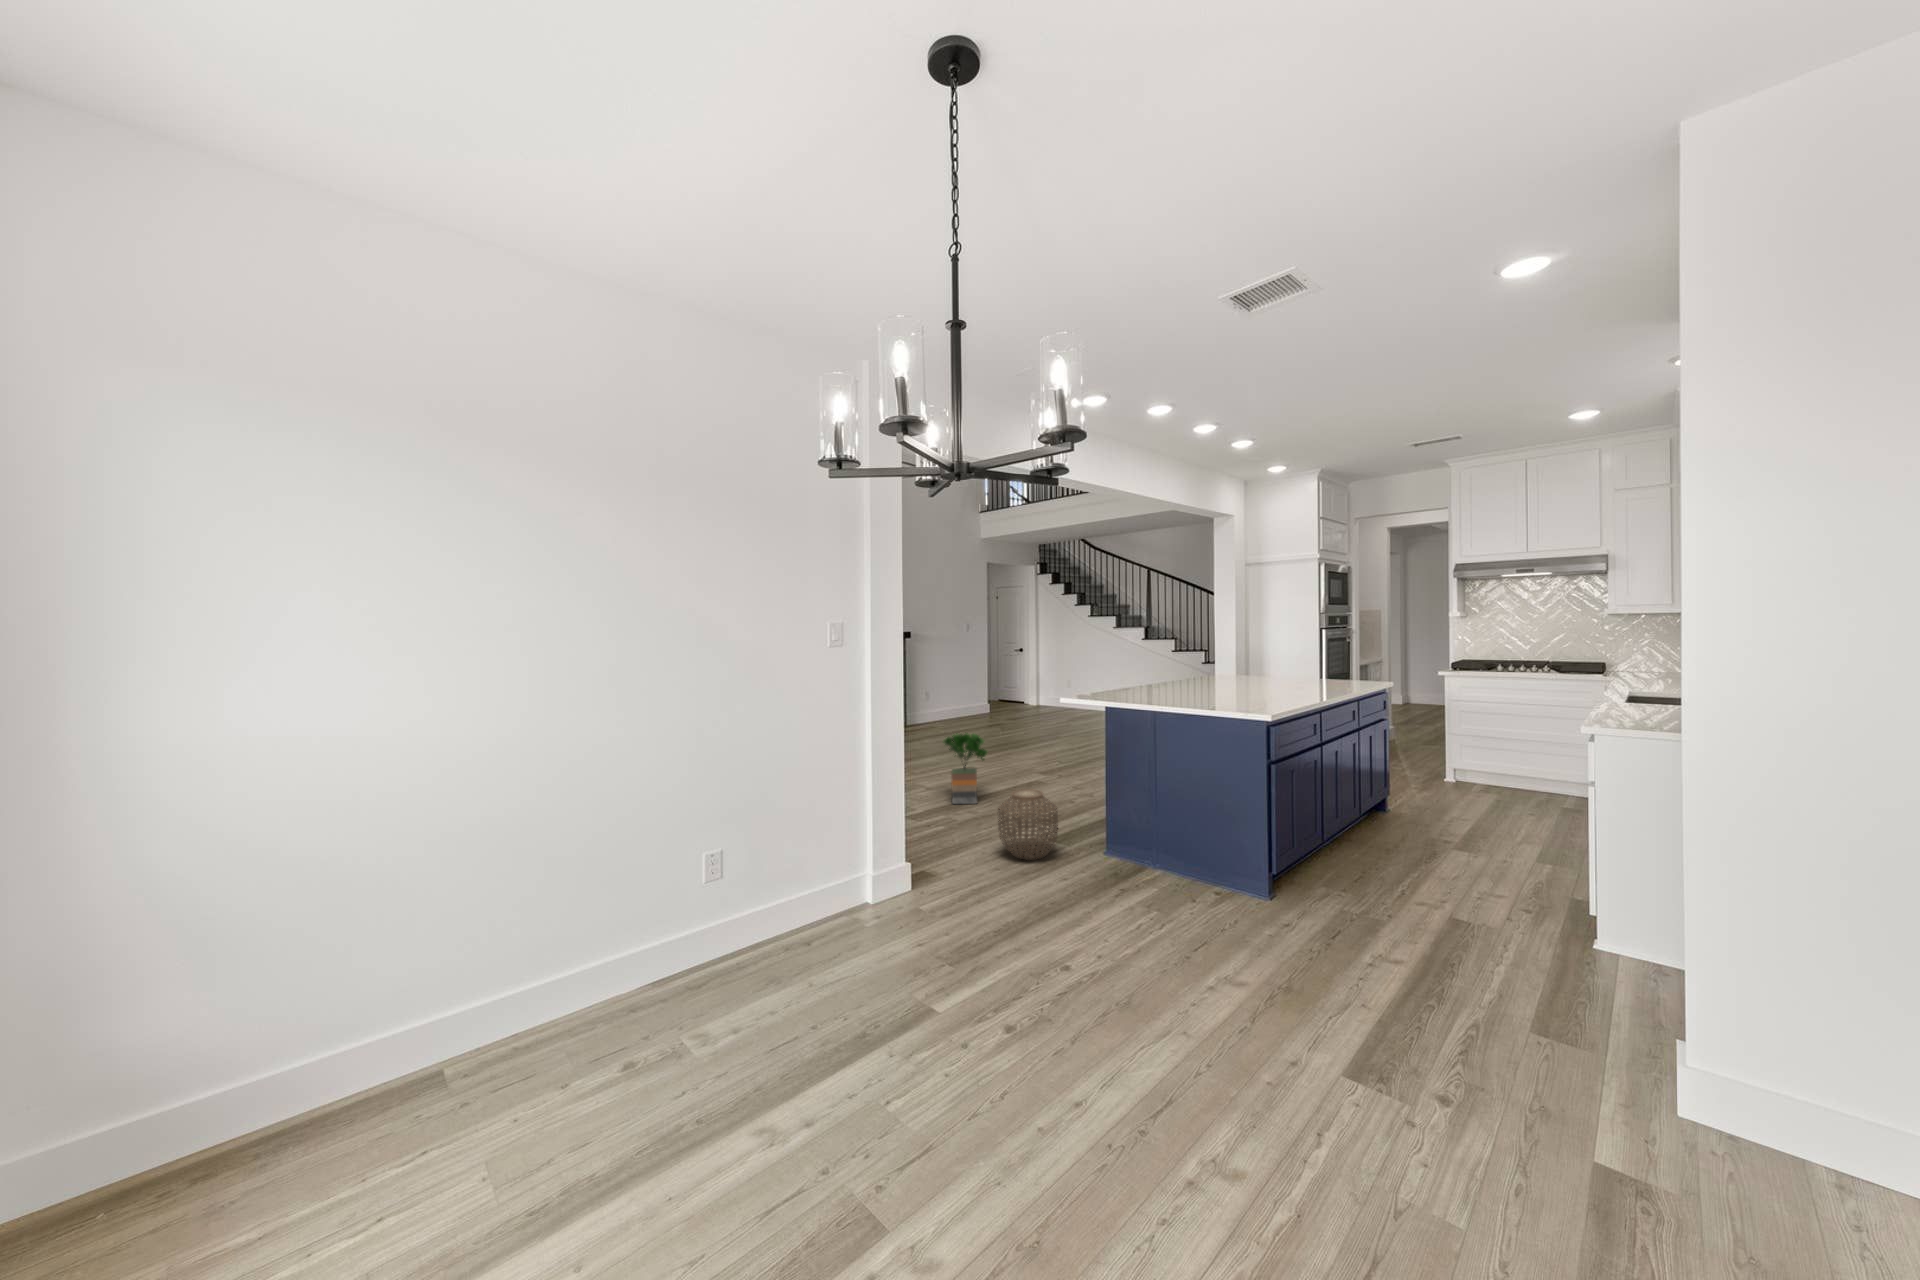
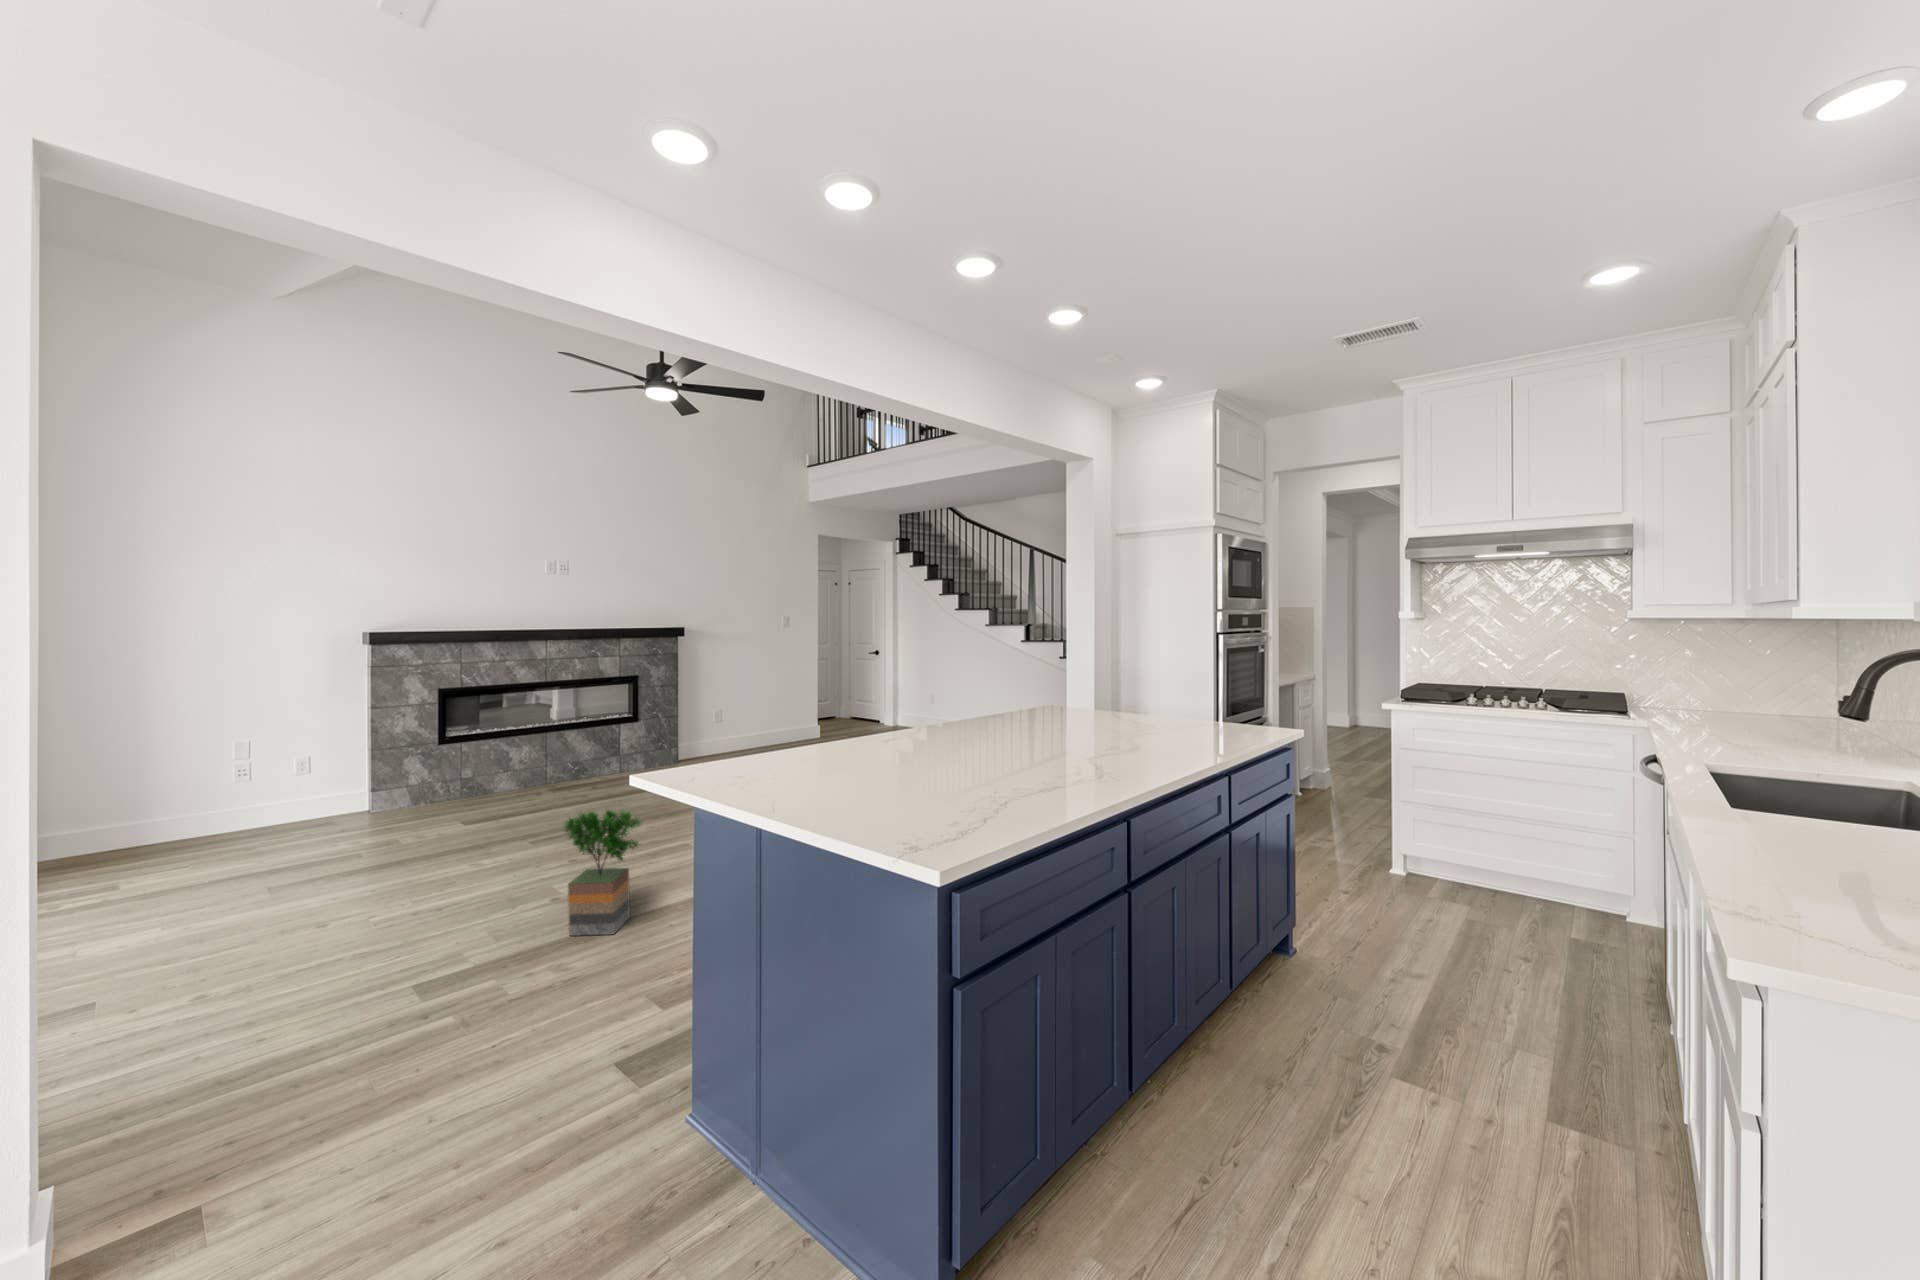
woven basket: present [998,789,1058,860] -> none [484,965,625,1126]

